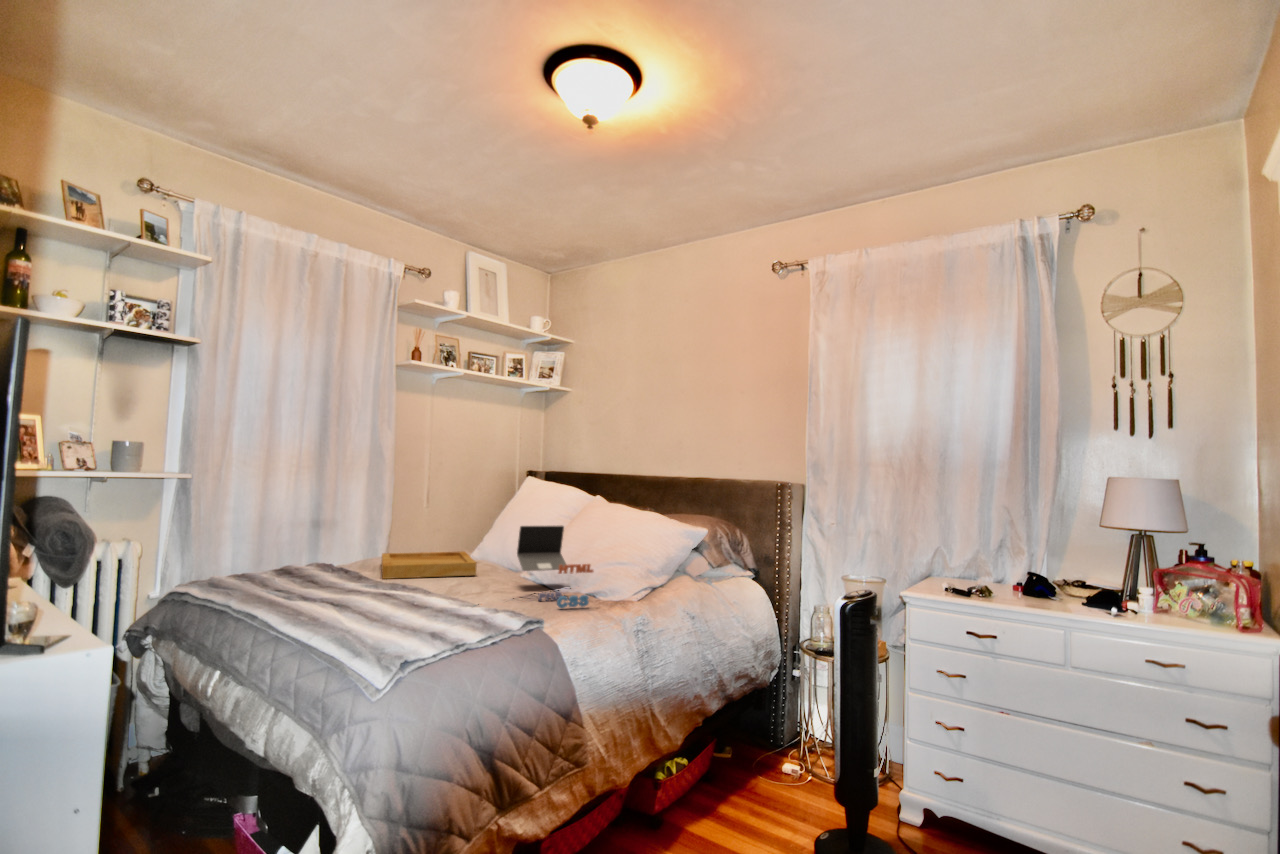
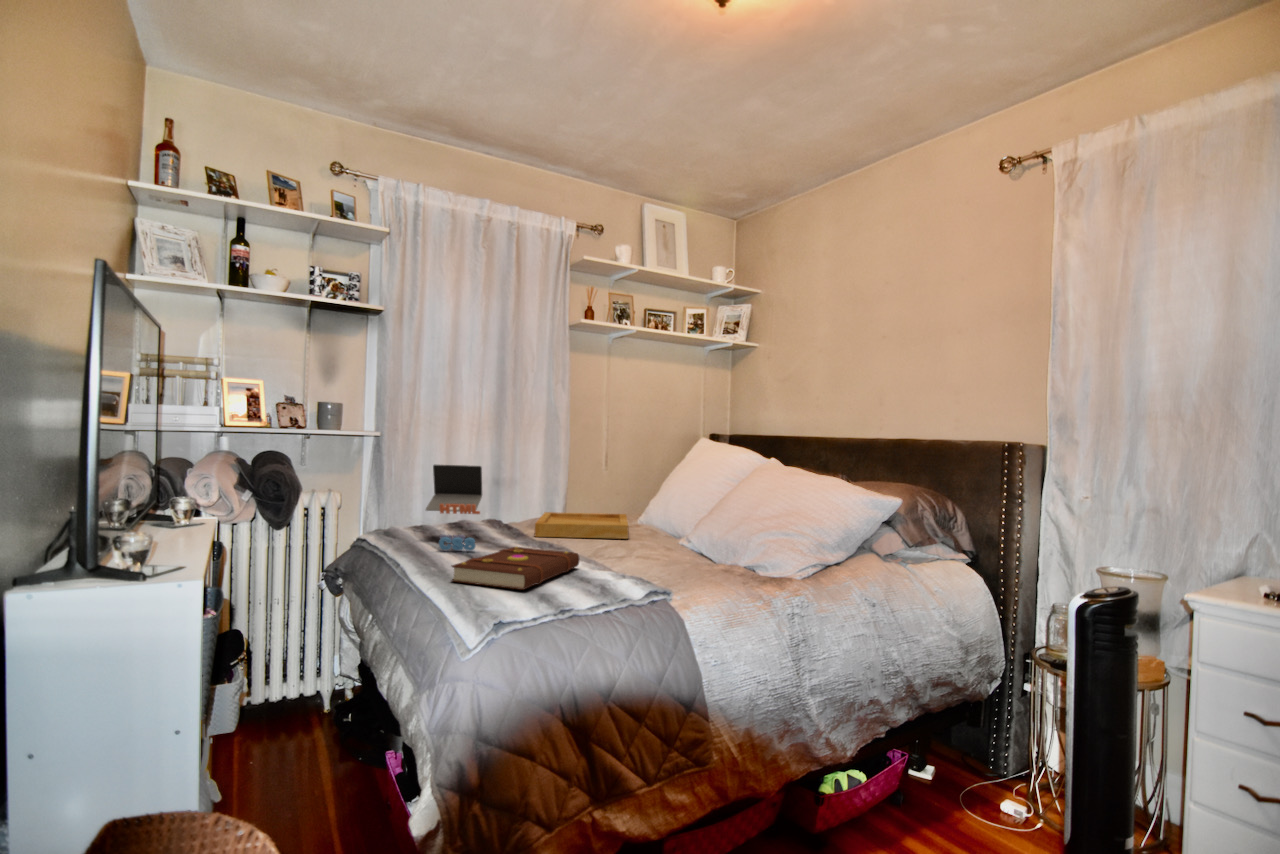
laptop: present [517,526,593,608] -> present [426,465,482,550]
book: none [333,590,450,630] -> present [451,547,580,590]

